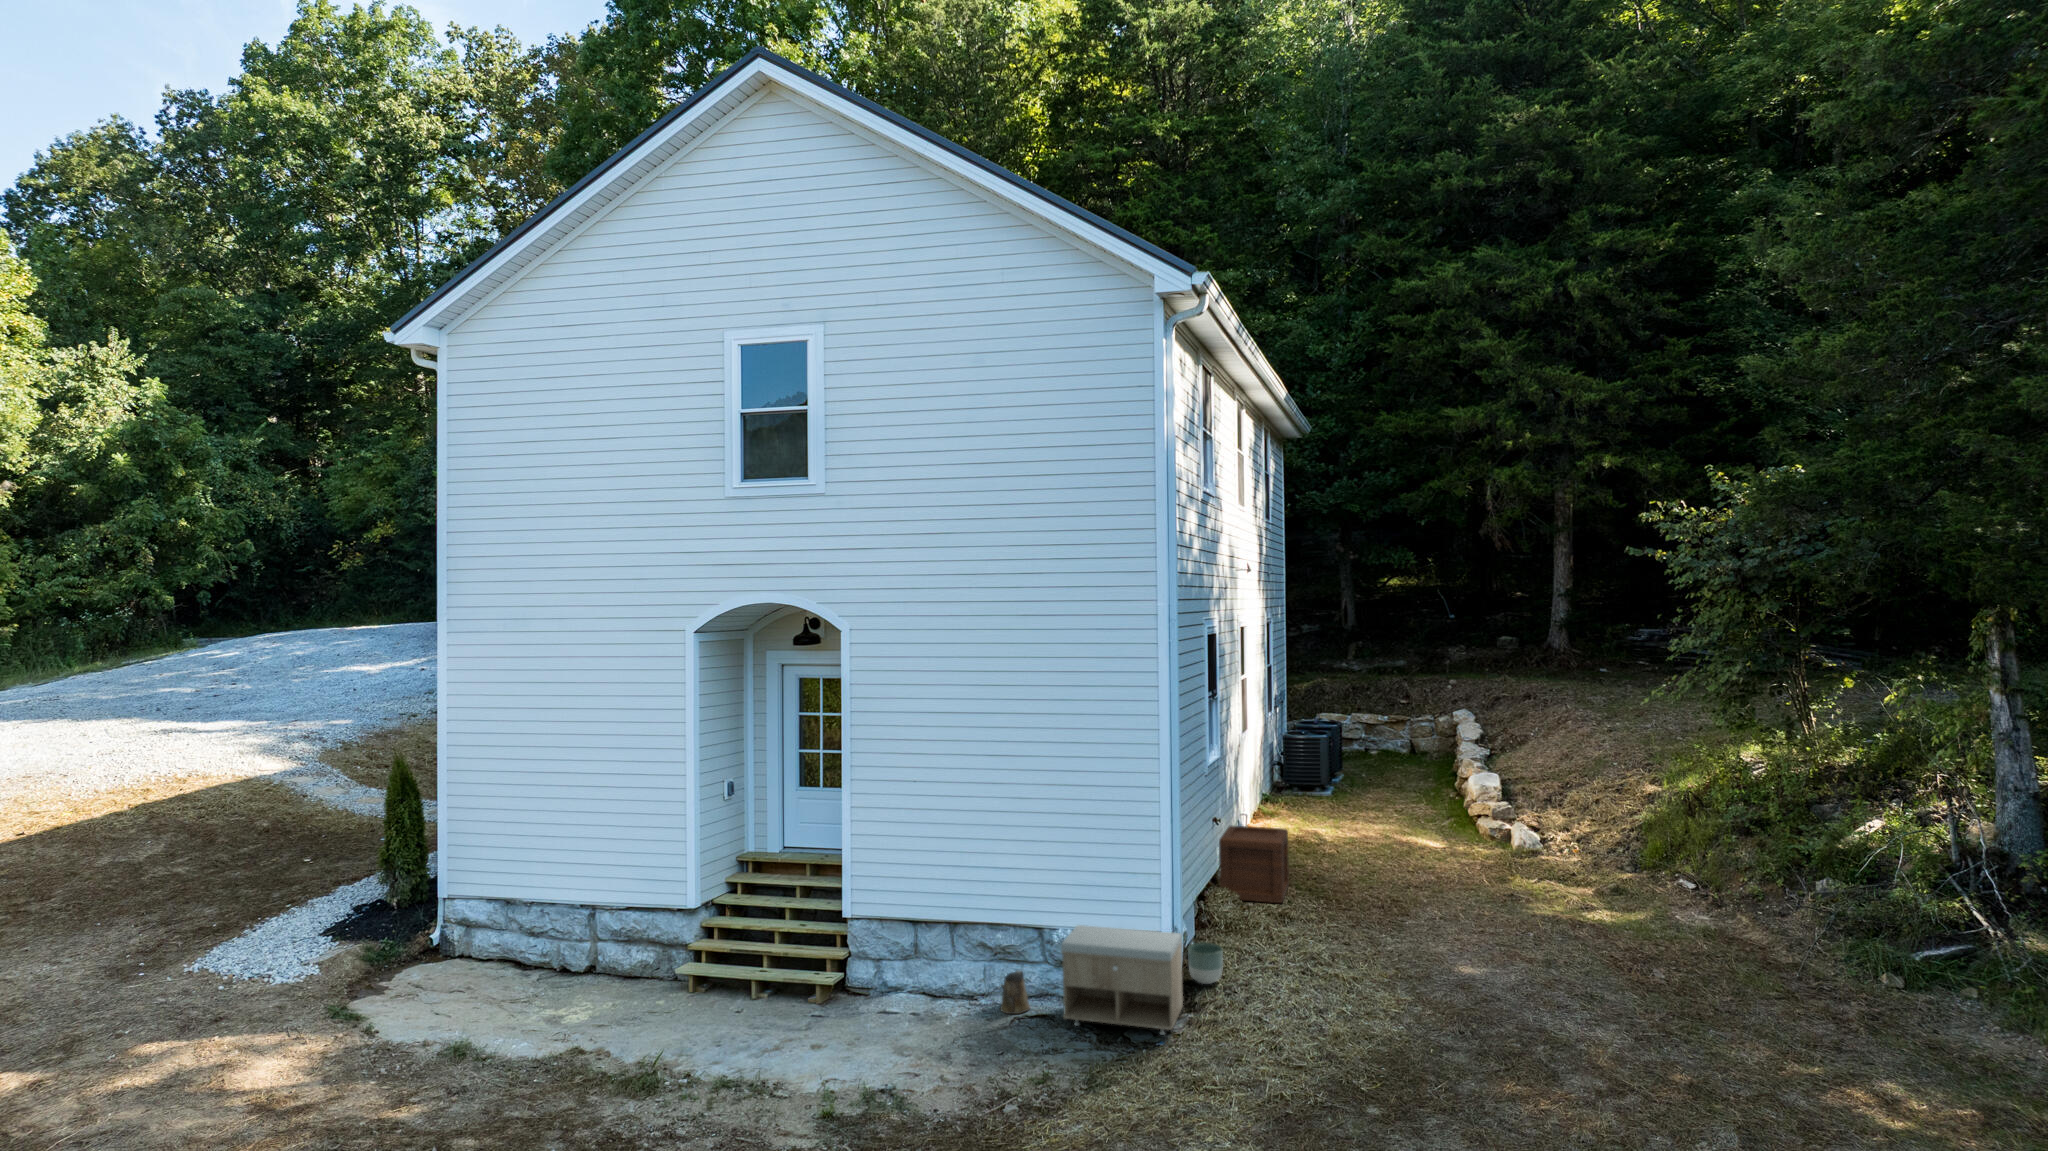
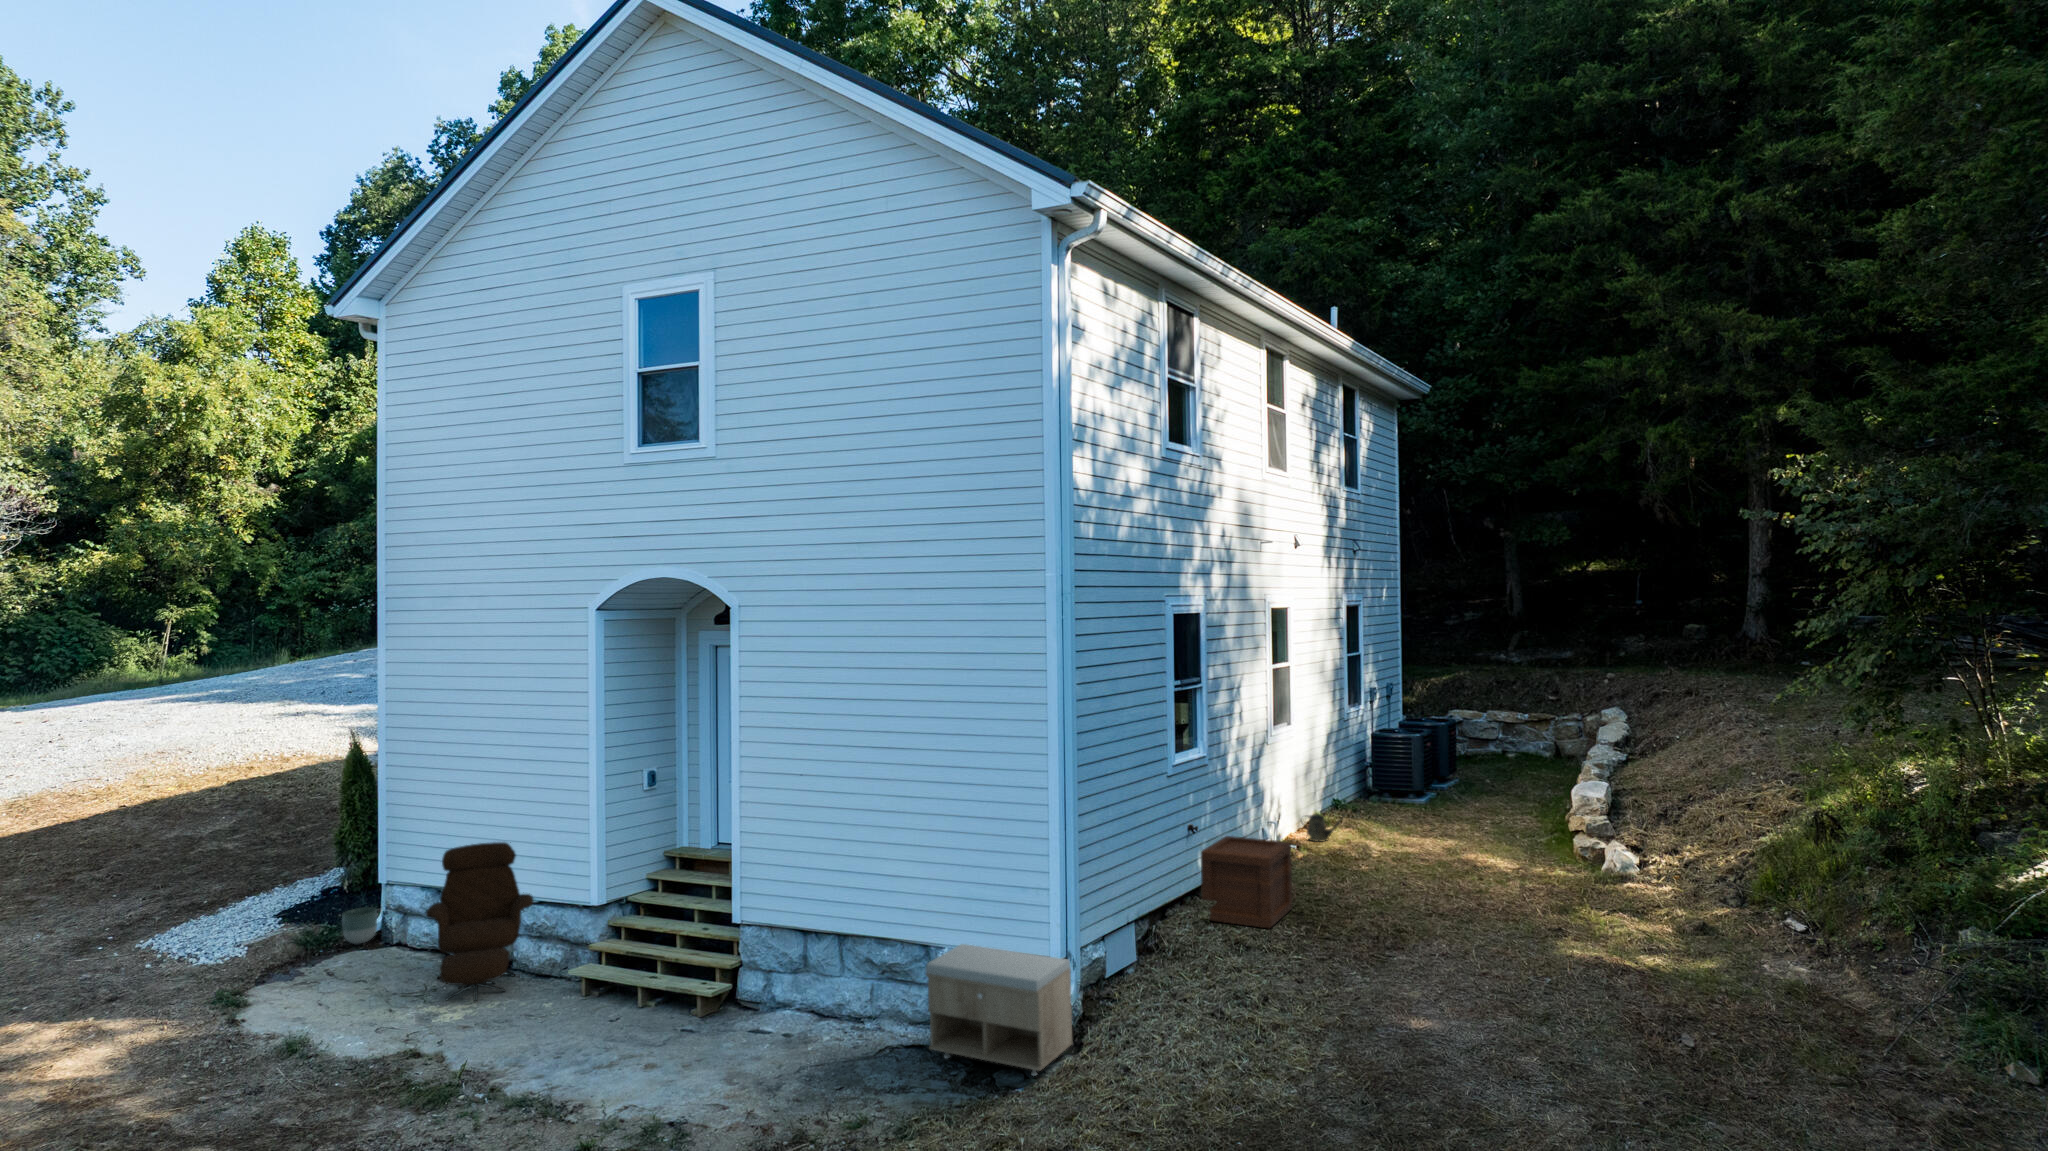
lounge chair: none [522,851,623,1004] -> present [426,842,533,1002]
planter: present [1188,943,1223,984] -> present [342,907,377,944]
watering can: present [1000,971,1030,1014] -> present [1301,814,1344,842]

